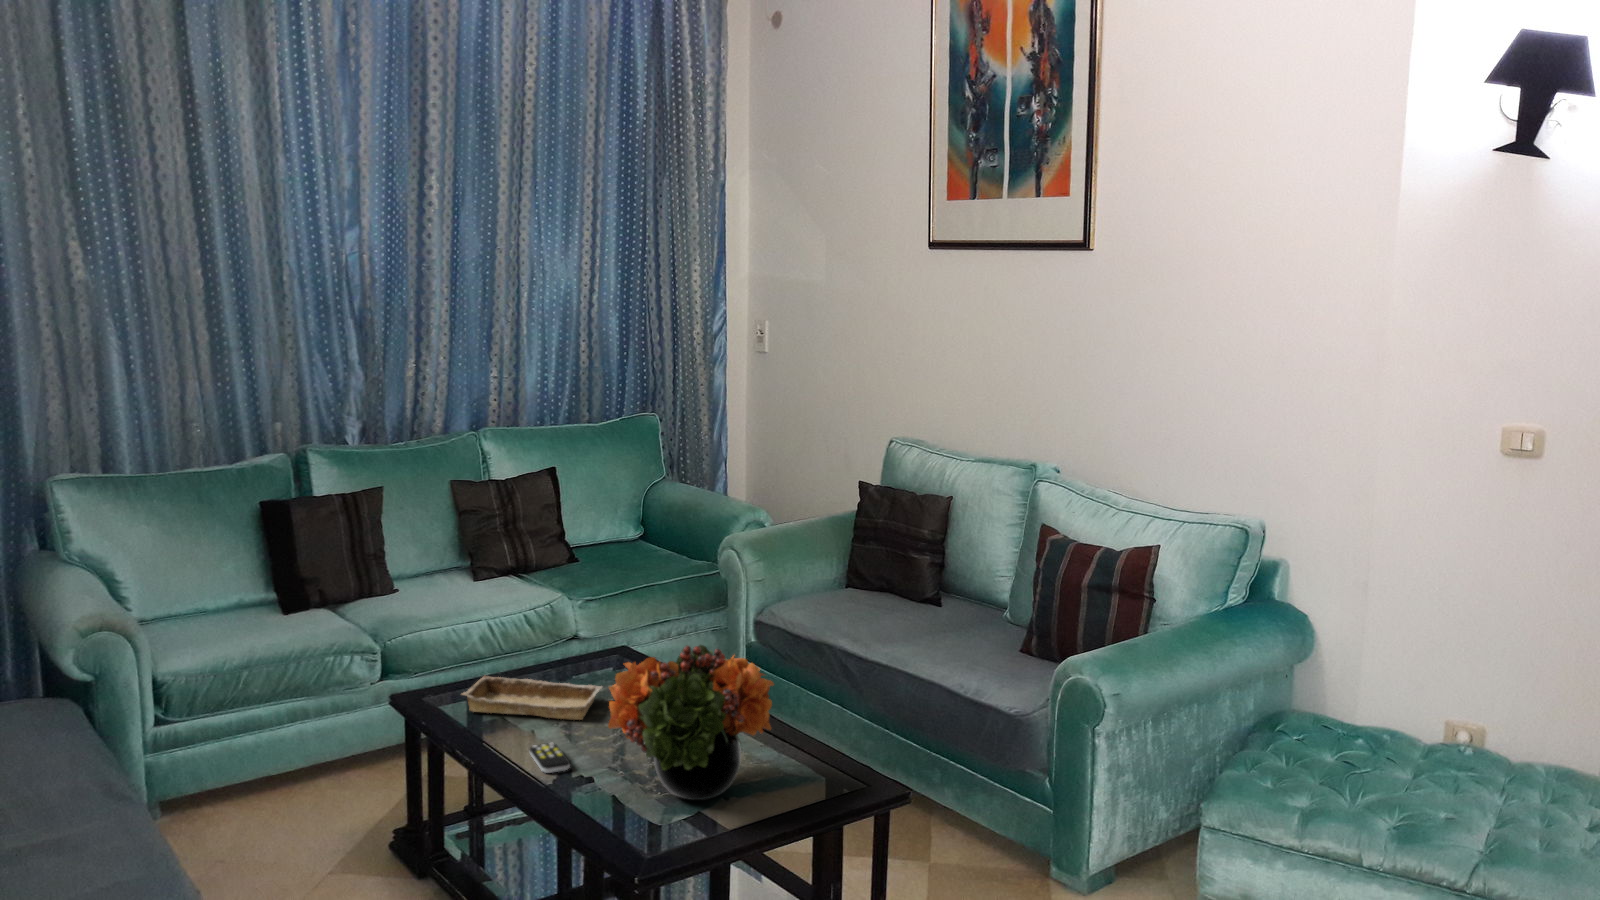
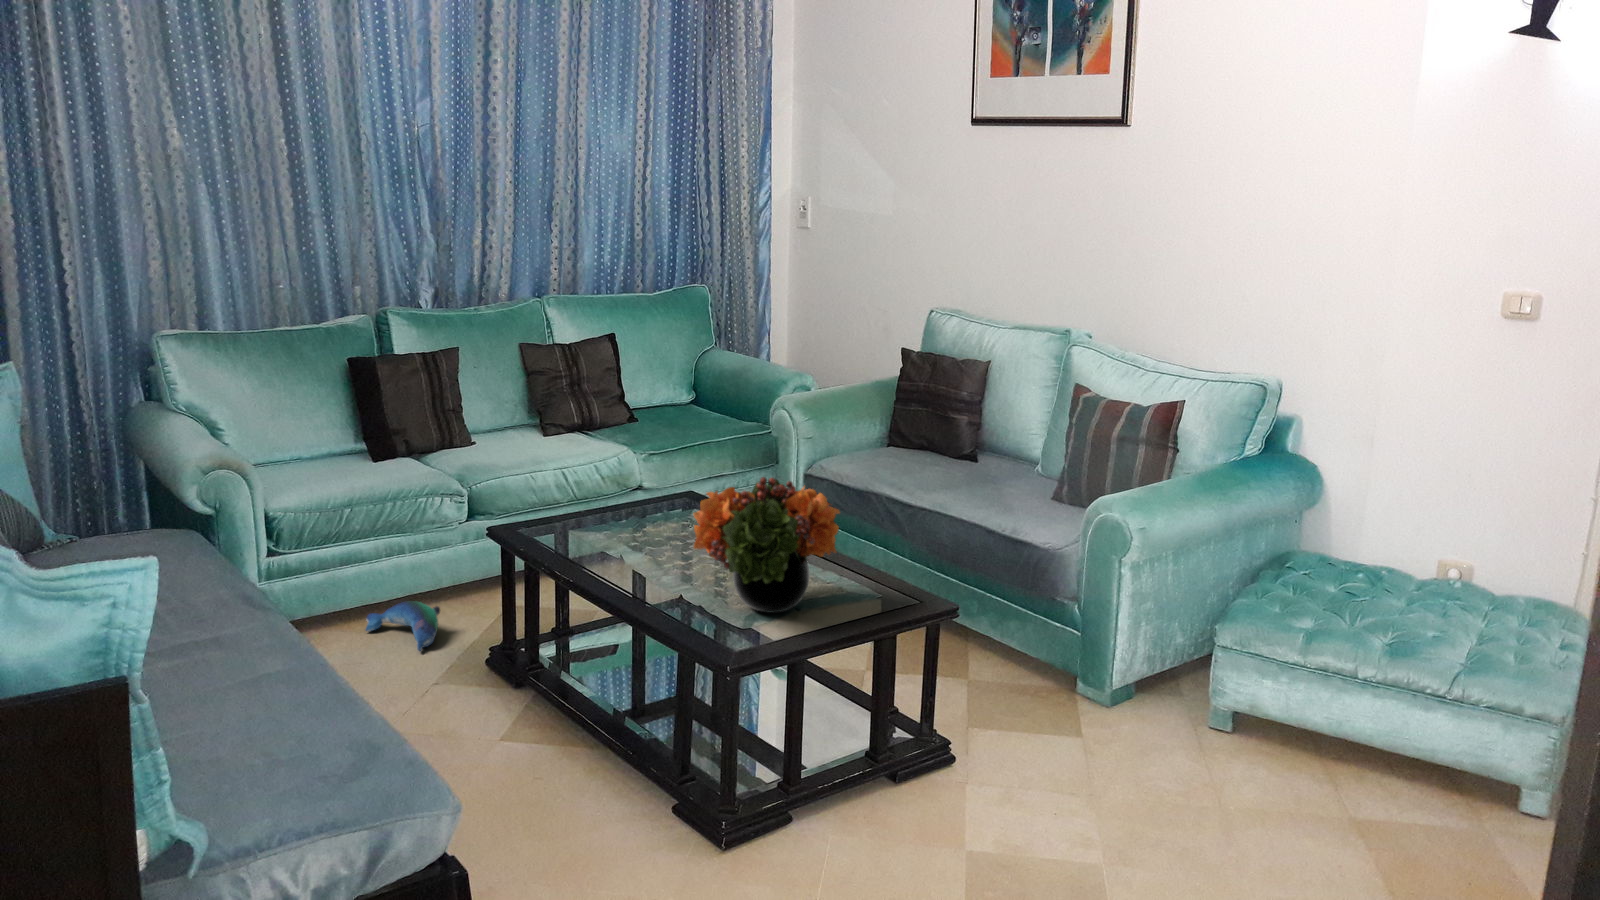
tray: present [462,676,602,720] -> none [551,511,677,549]
remote control: present [530,743,570,773] -> none [618,566,656,591]
plush toy: none [261,774,346,833] -> present [366,601,440,651]

